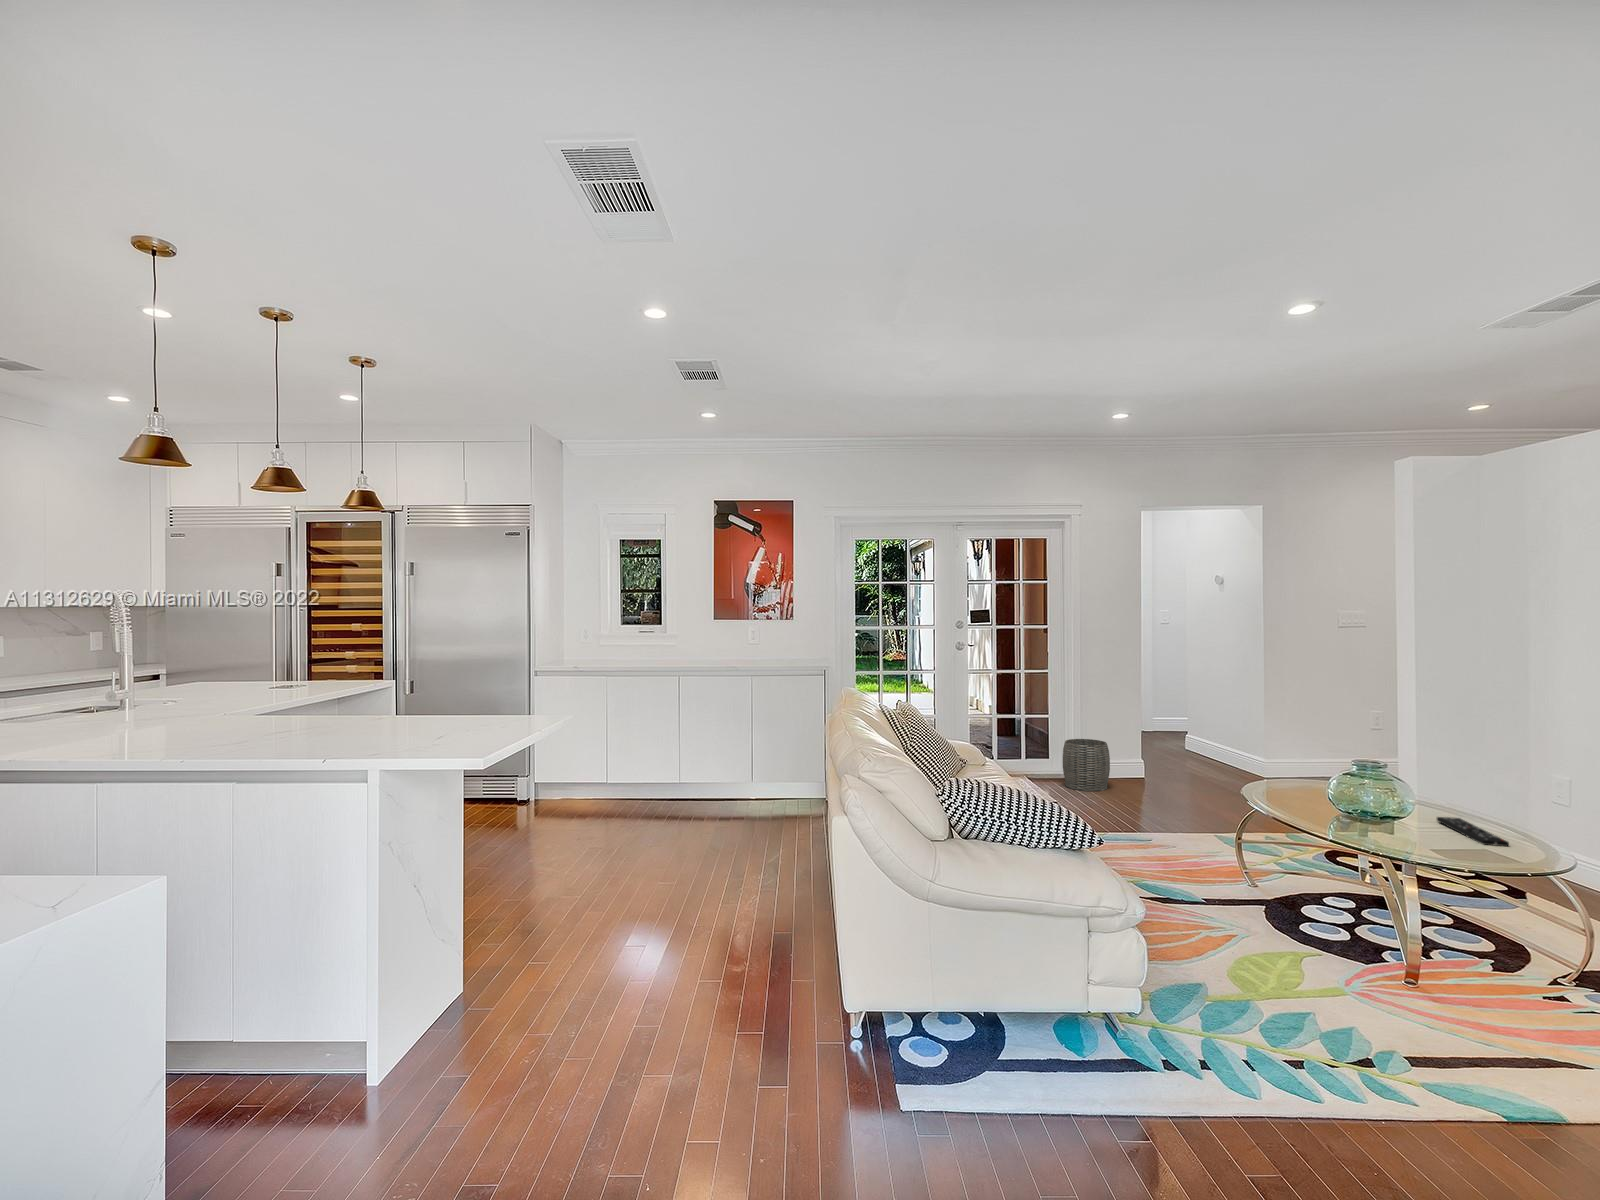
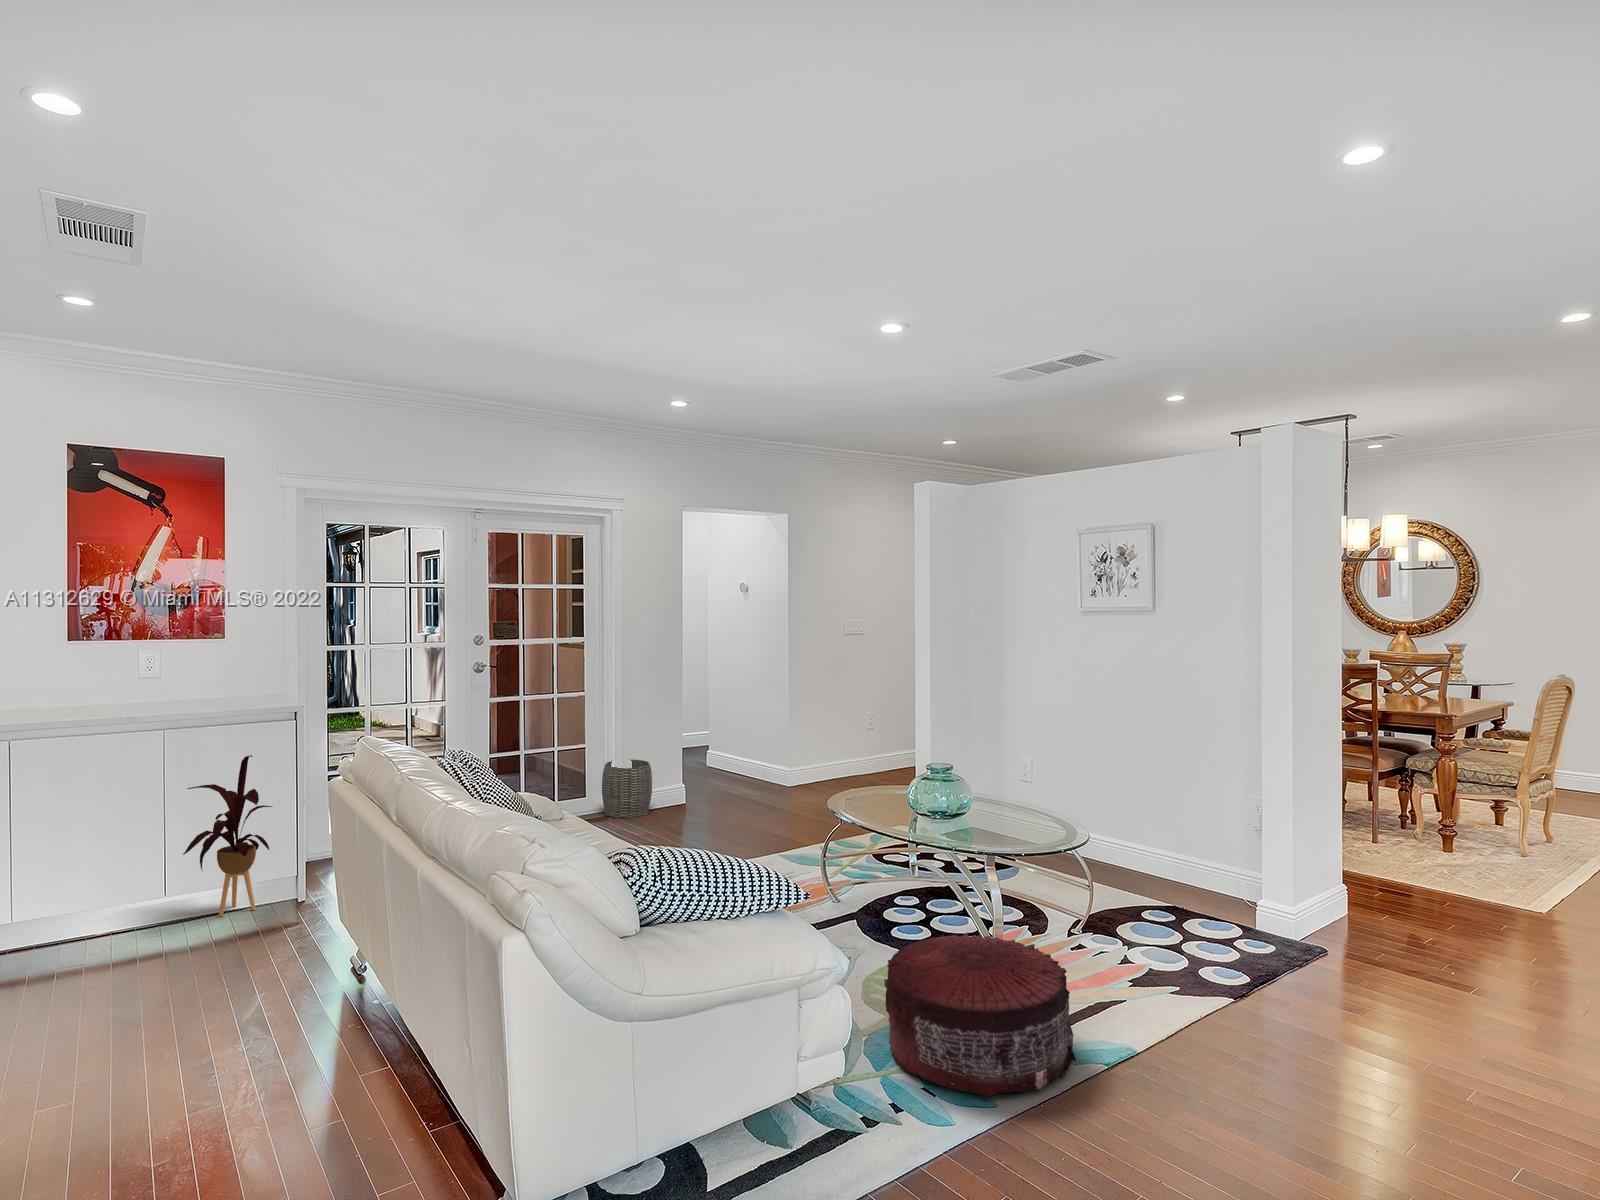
house plant: none [739,703,795,813] -> present [183,755,272,916]
remote control: present [1437,817,1509,846] -> none [988,812,1047,835]
pouf: none [1221,922,1461,1105] -> present [884,932,1076,1097]

